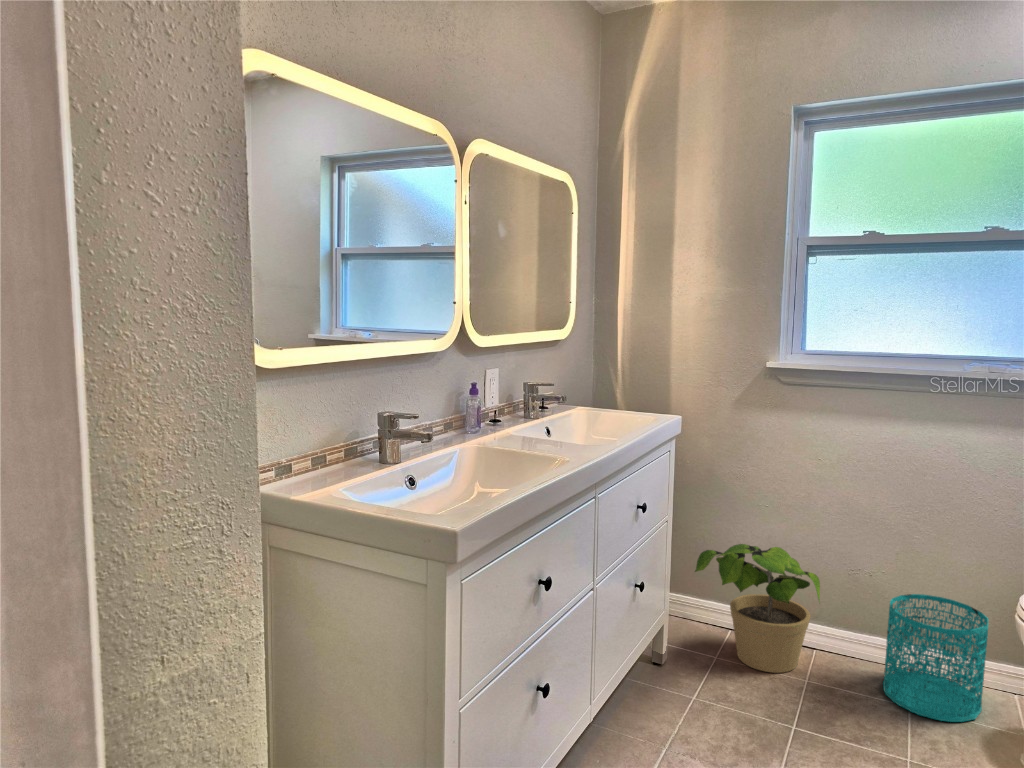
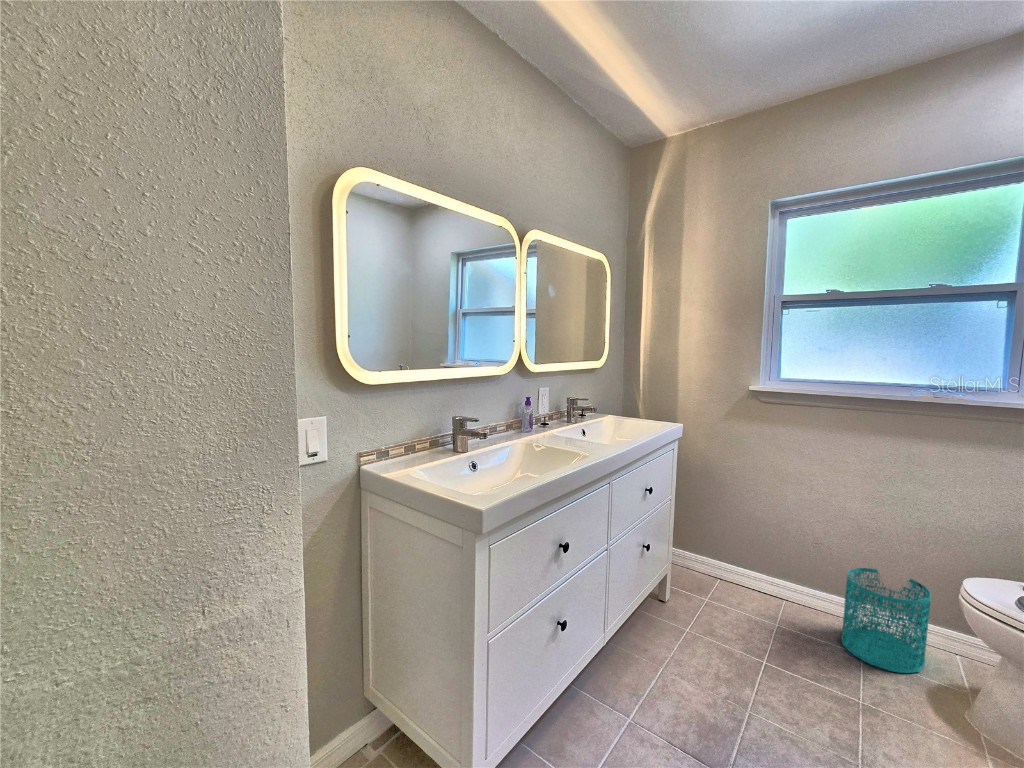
potted plant: present [695,544,820,673] -> none [692,522,791,622]

